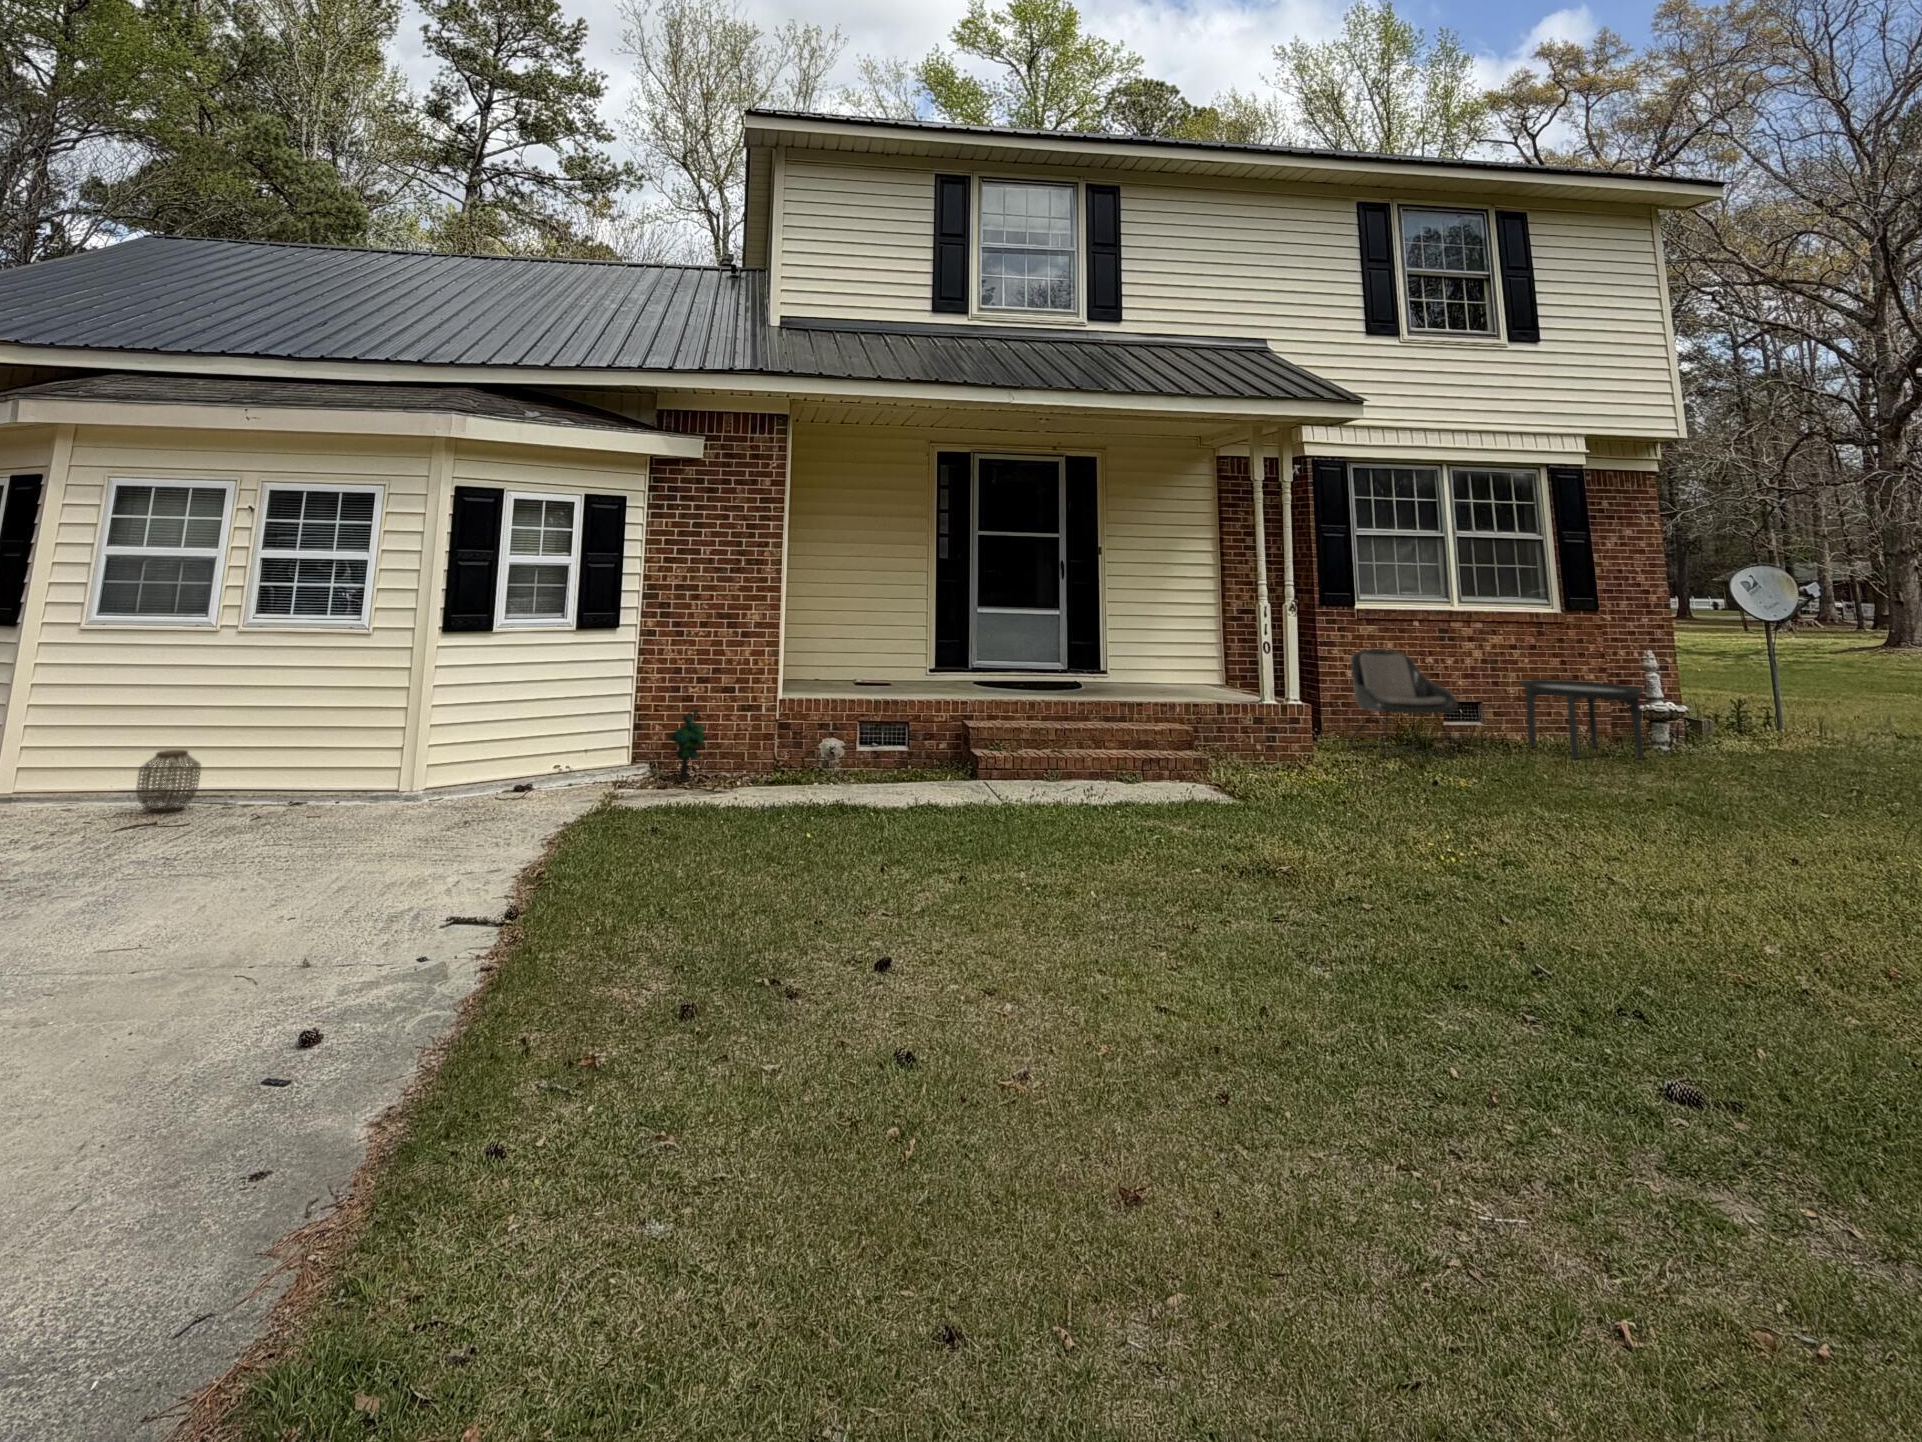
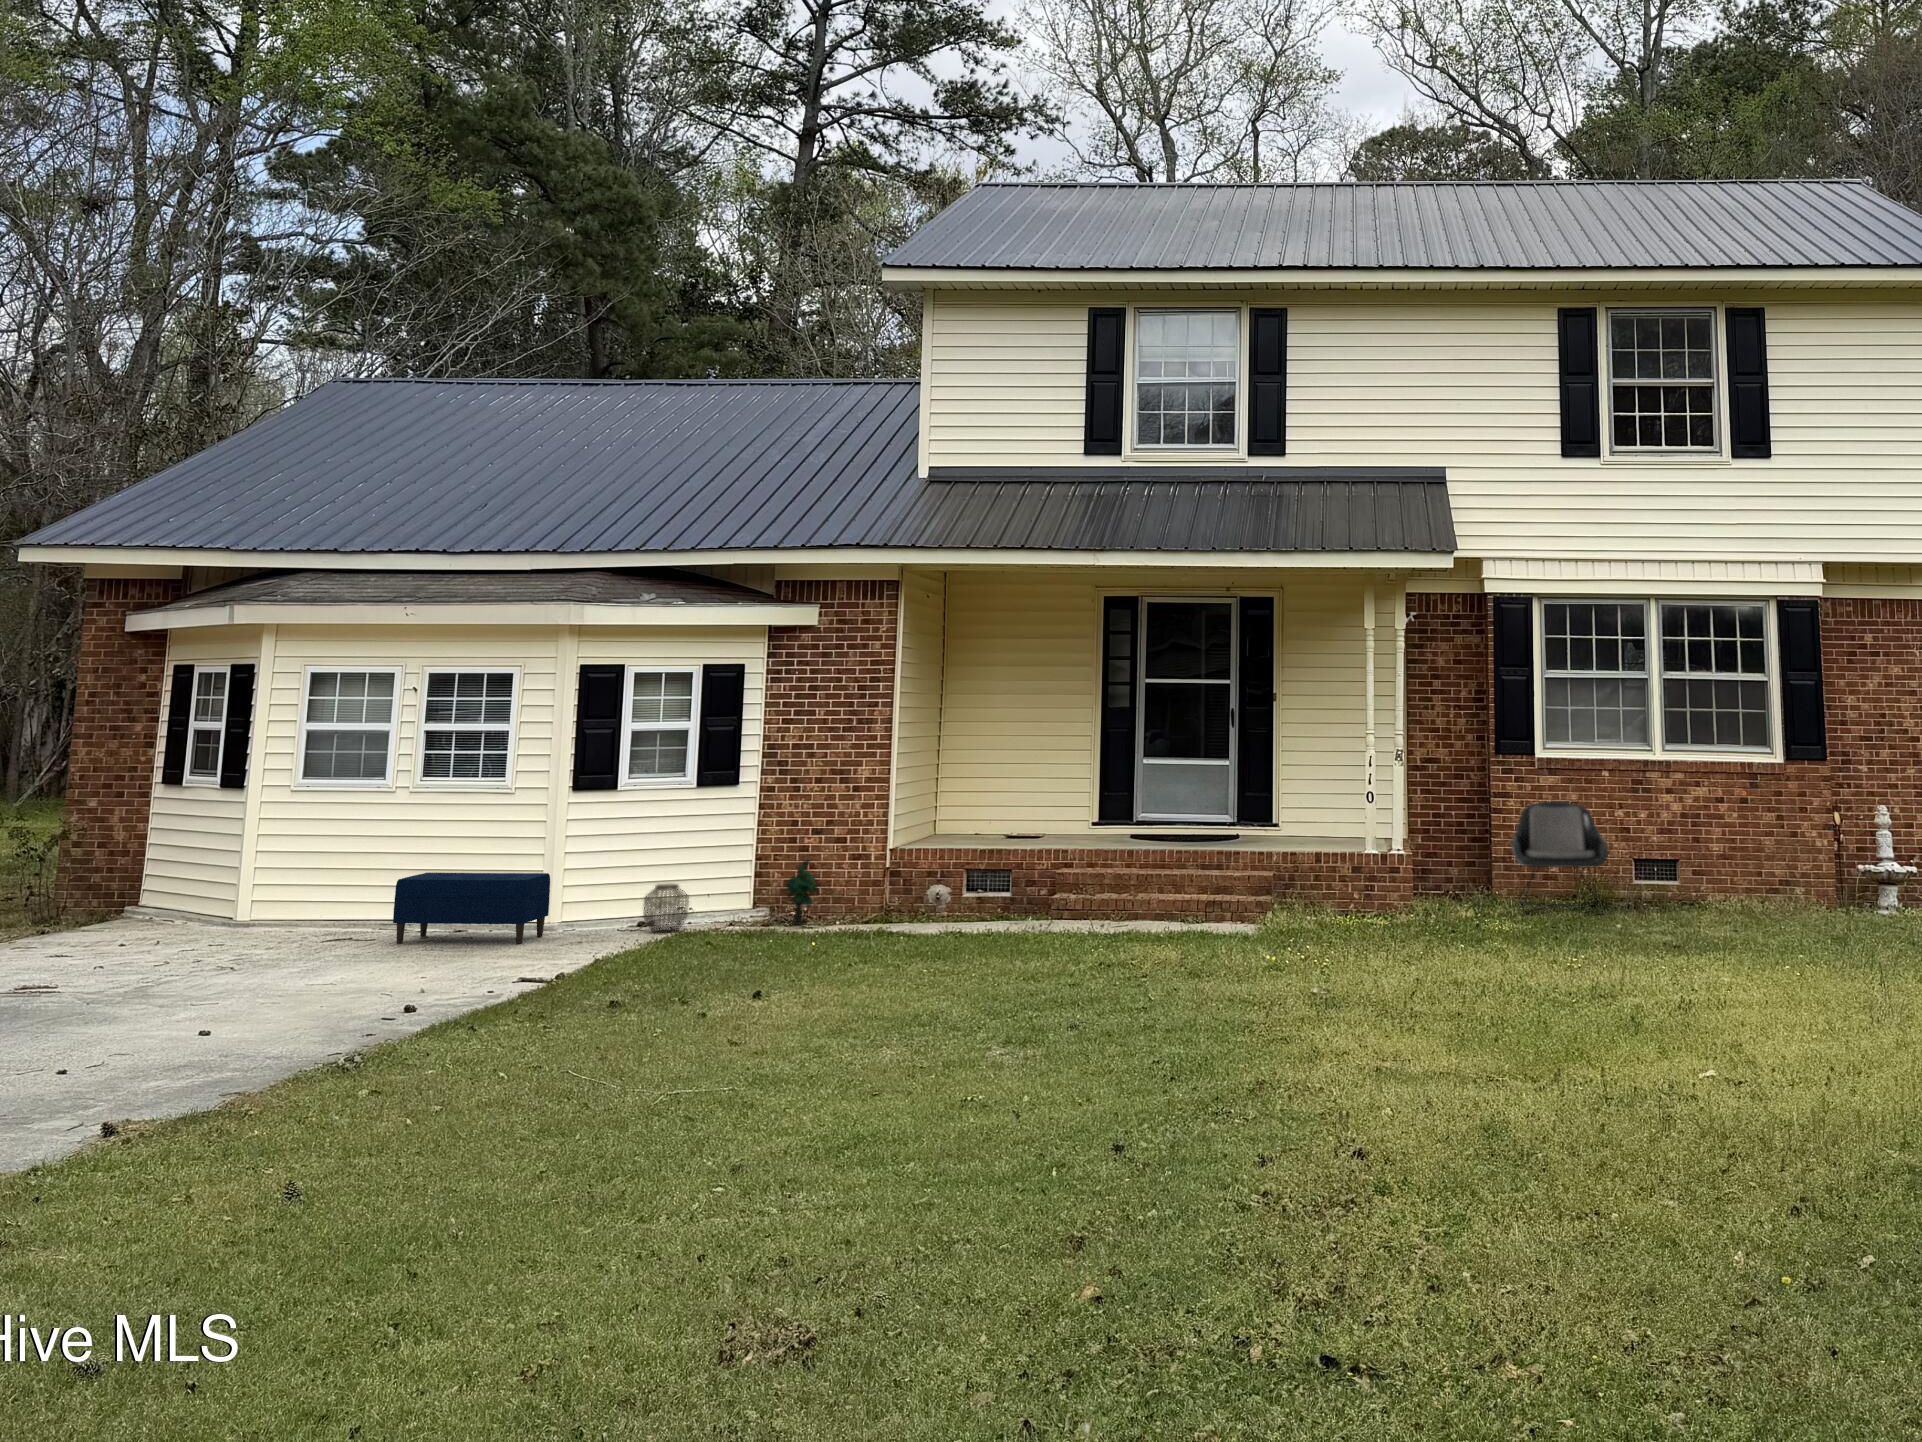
round table: present [1520,679,1644,759] -> none [1704,833,1828,917]
bench: none [220,728,413,818] -> present [393,873,550,945]
woven basket: present [137,750,201,813] -> present [643,884,689,933]

